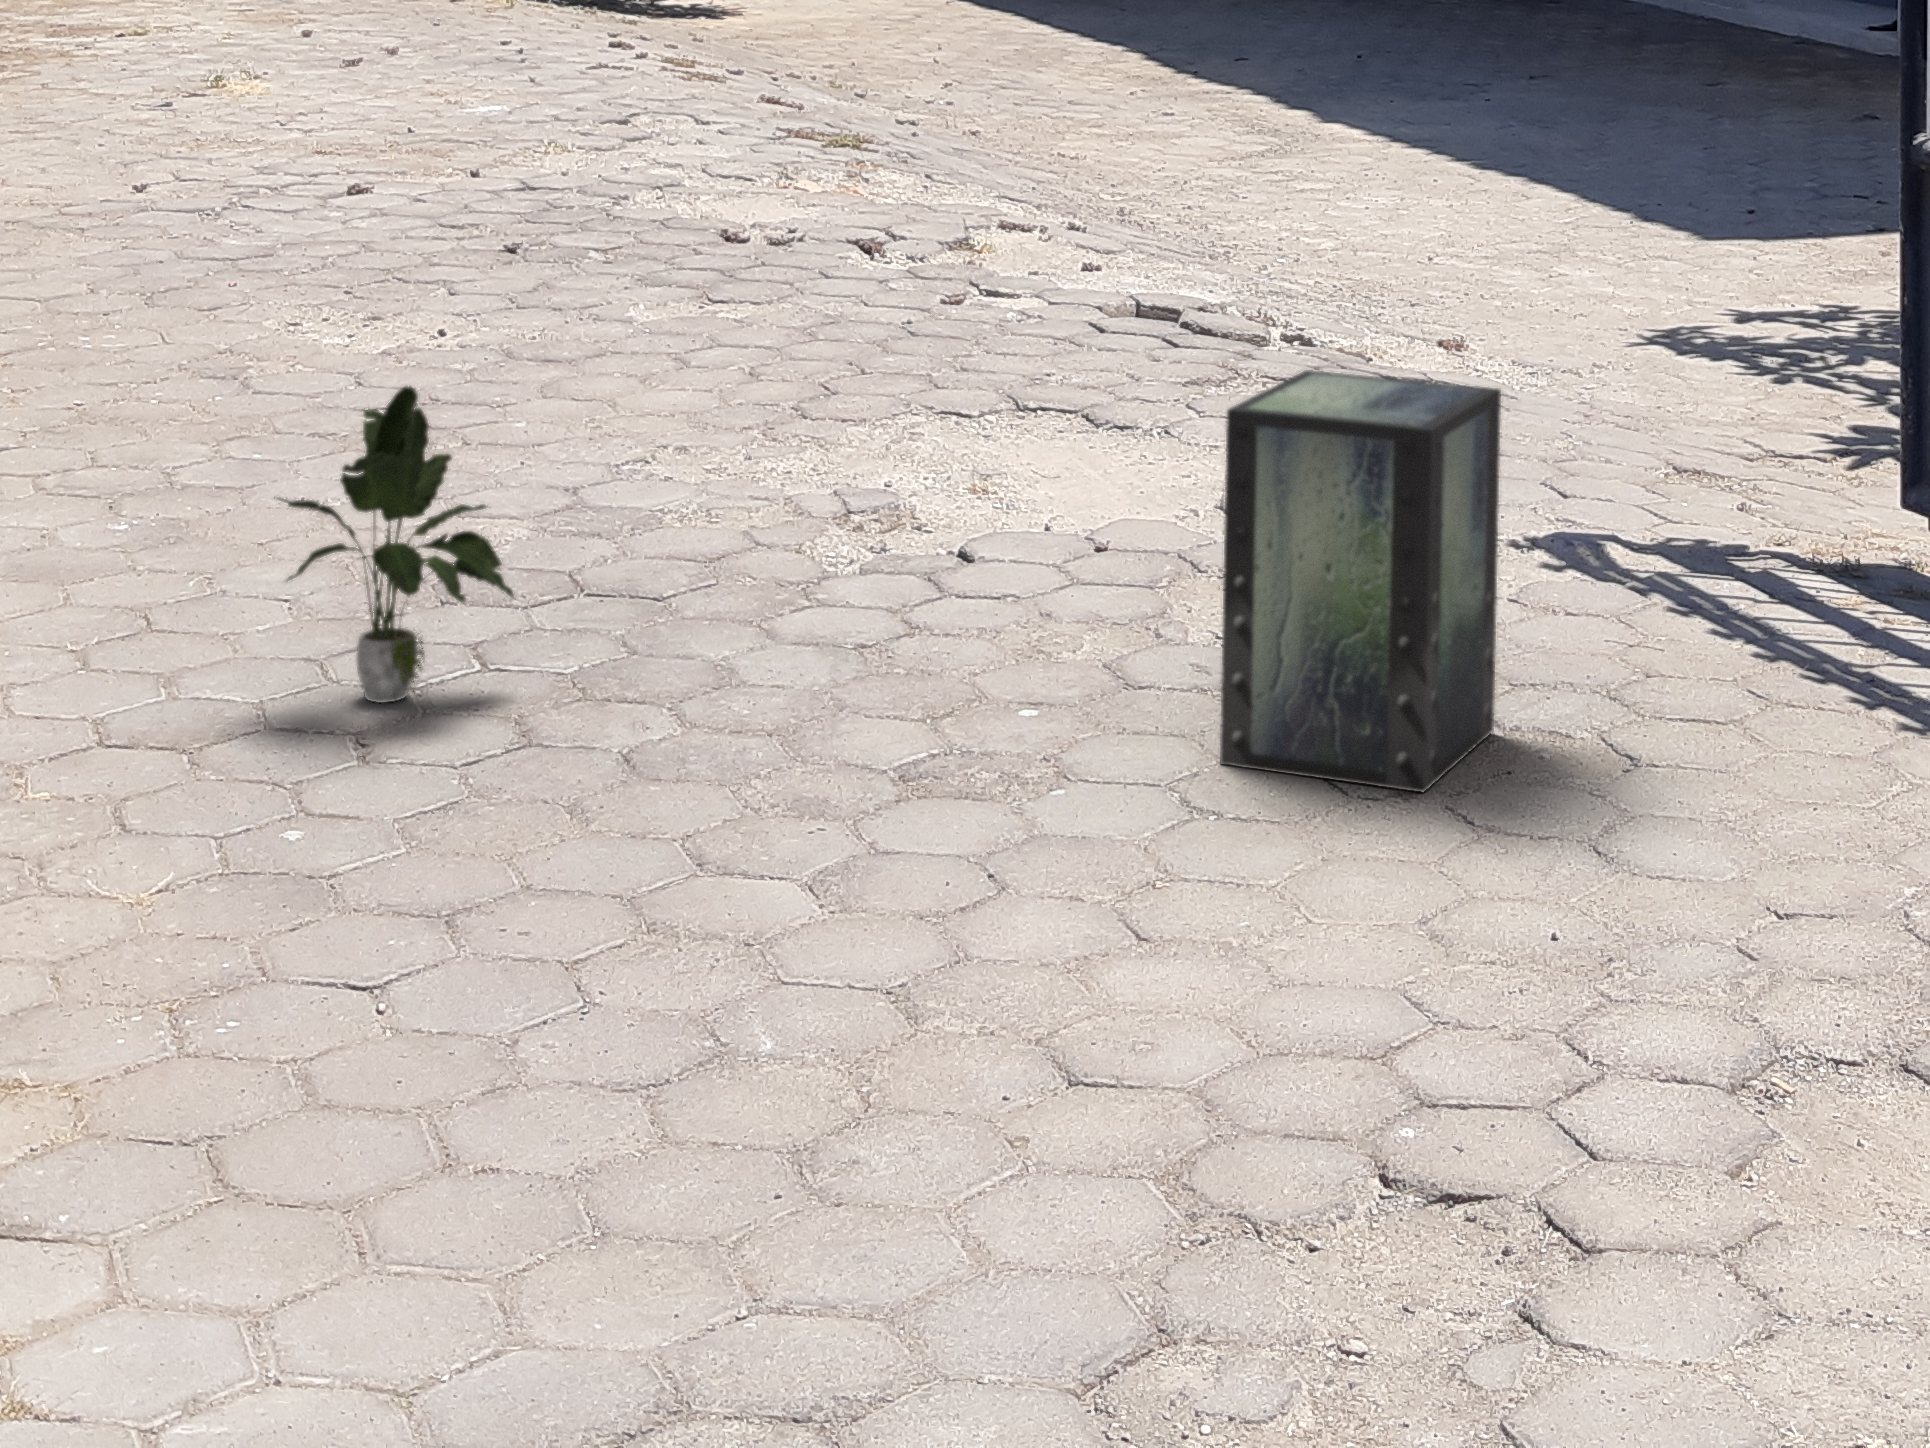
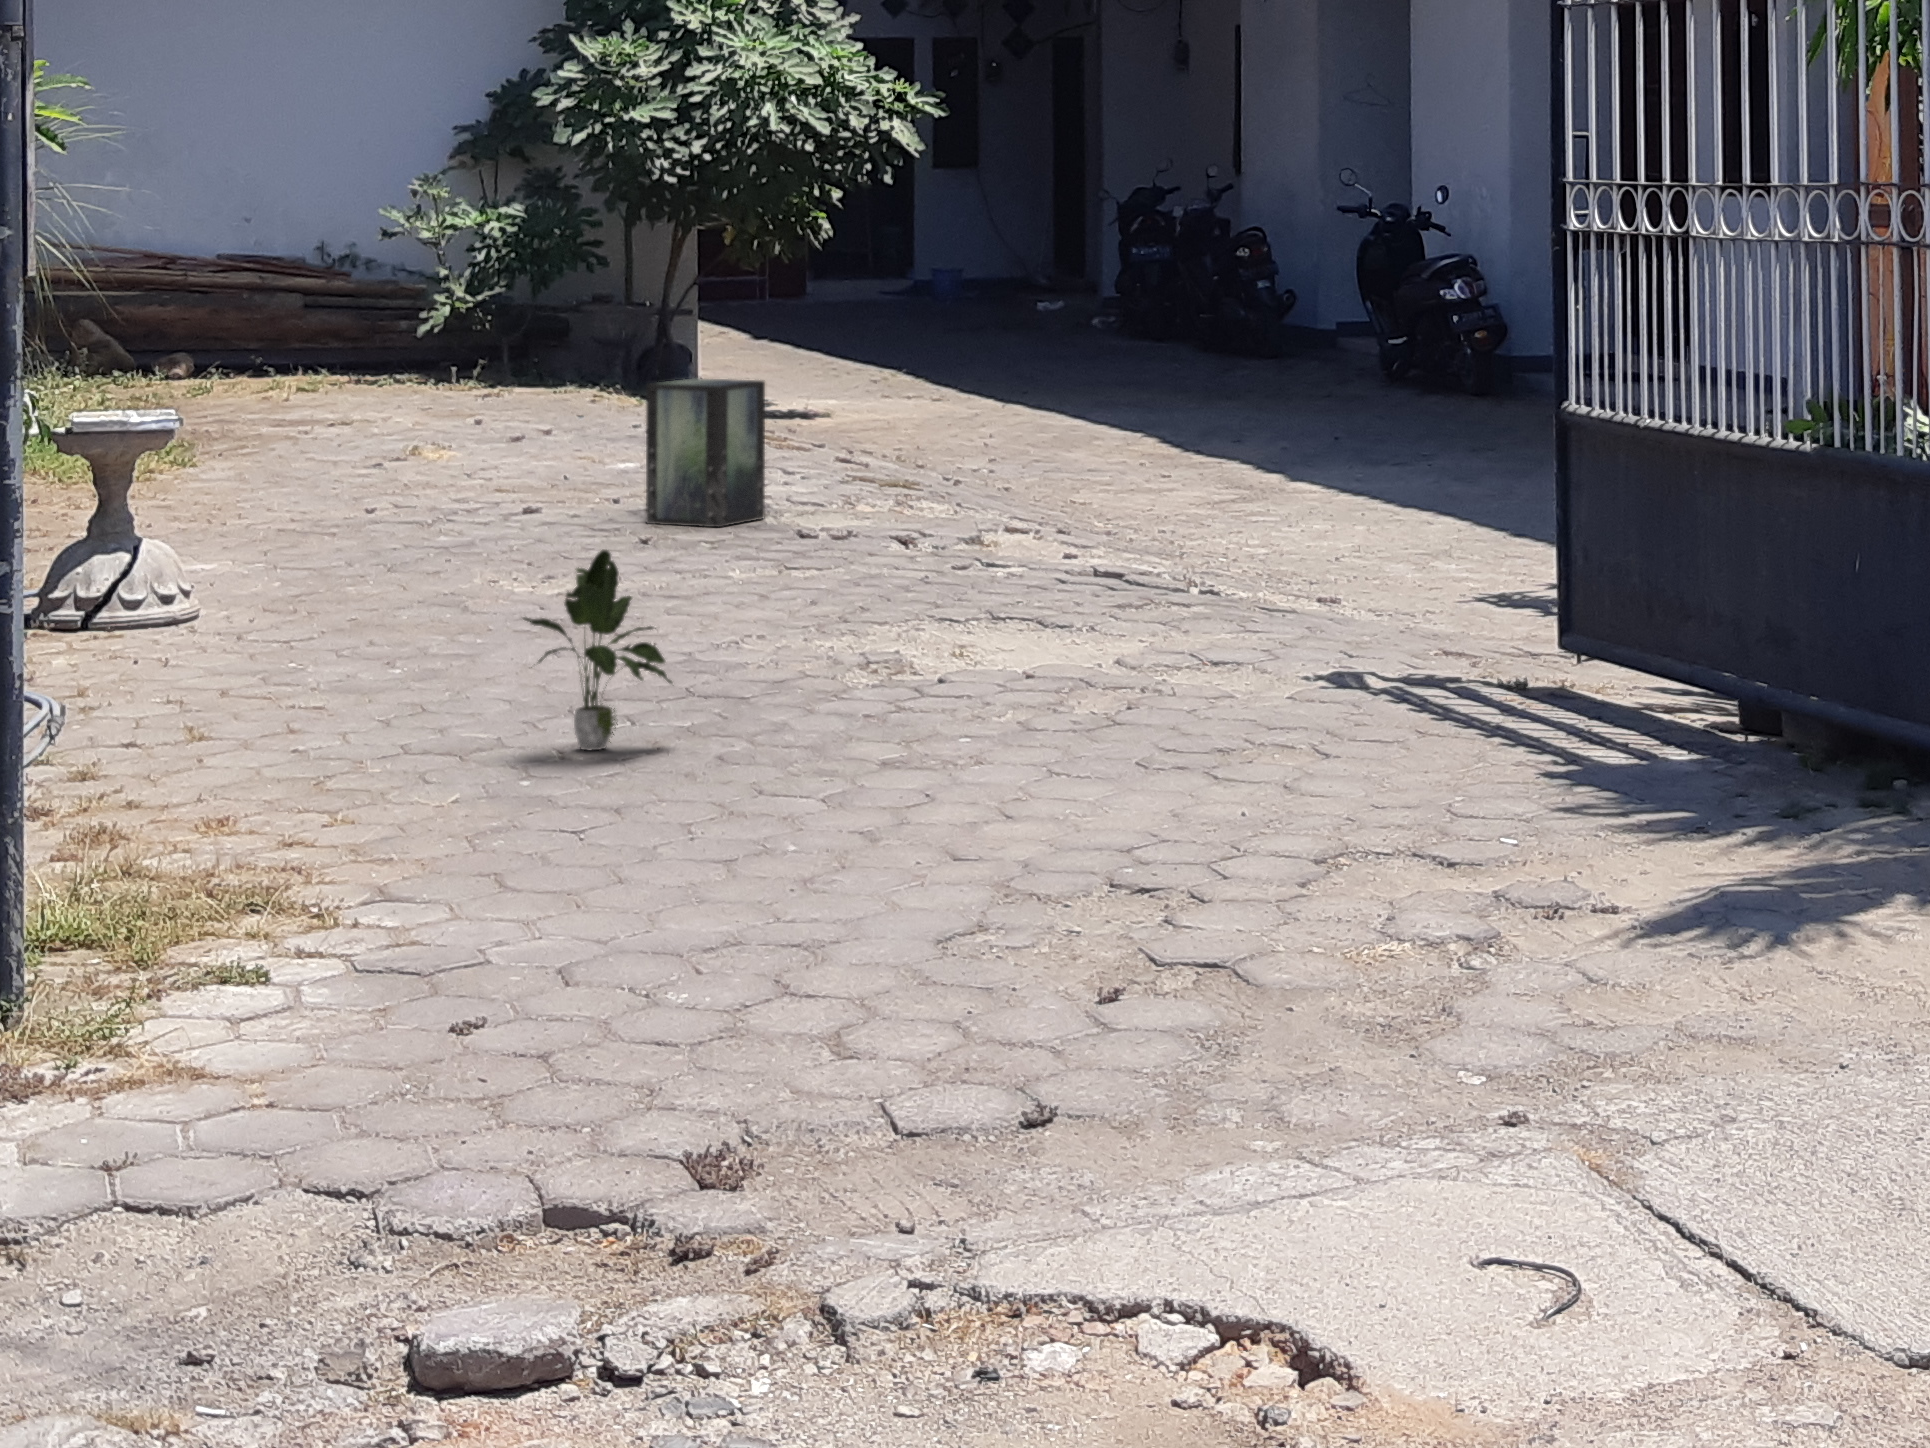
storage box: present [1220,370,1501,792] -> present [646,378,765,527]

